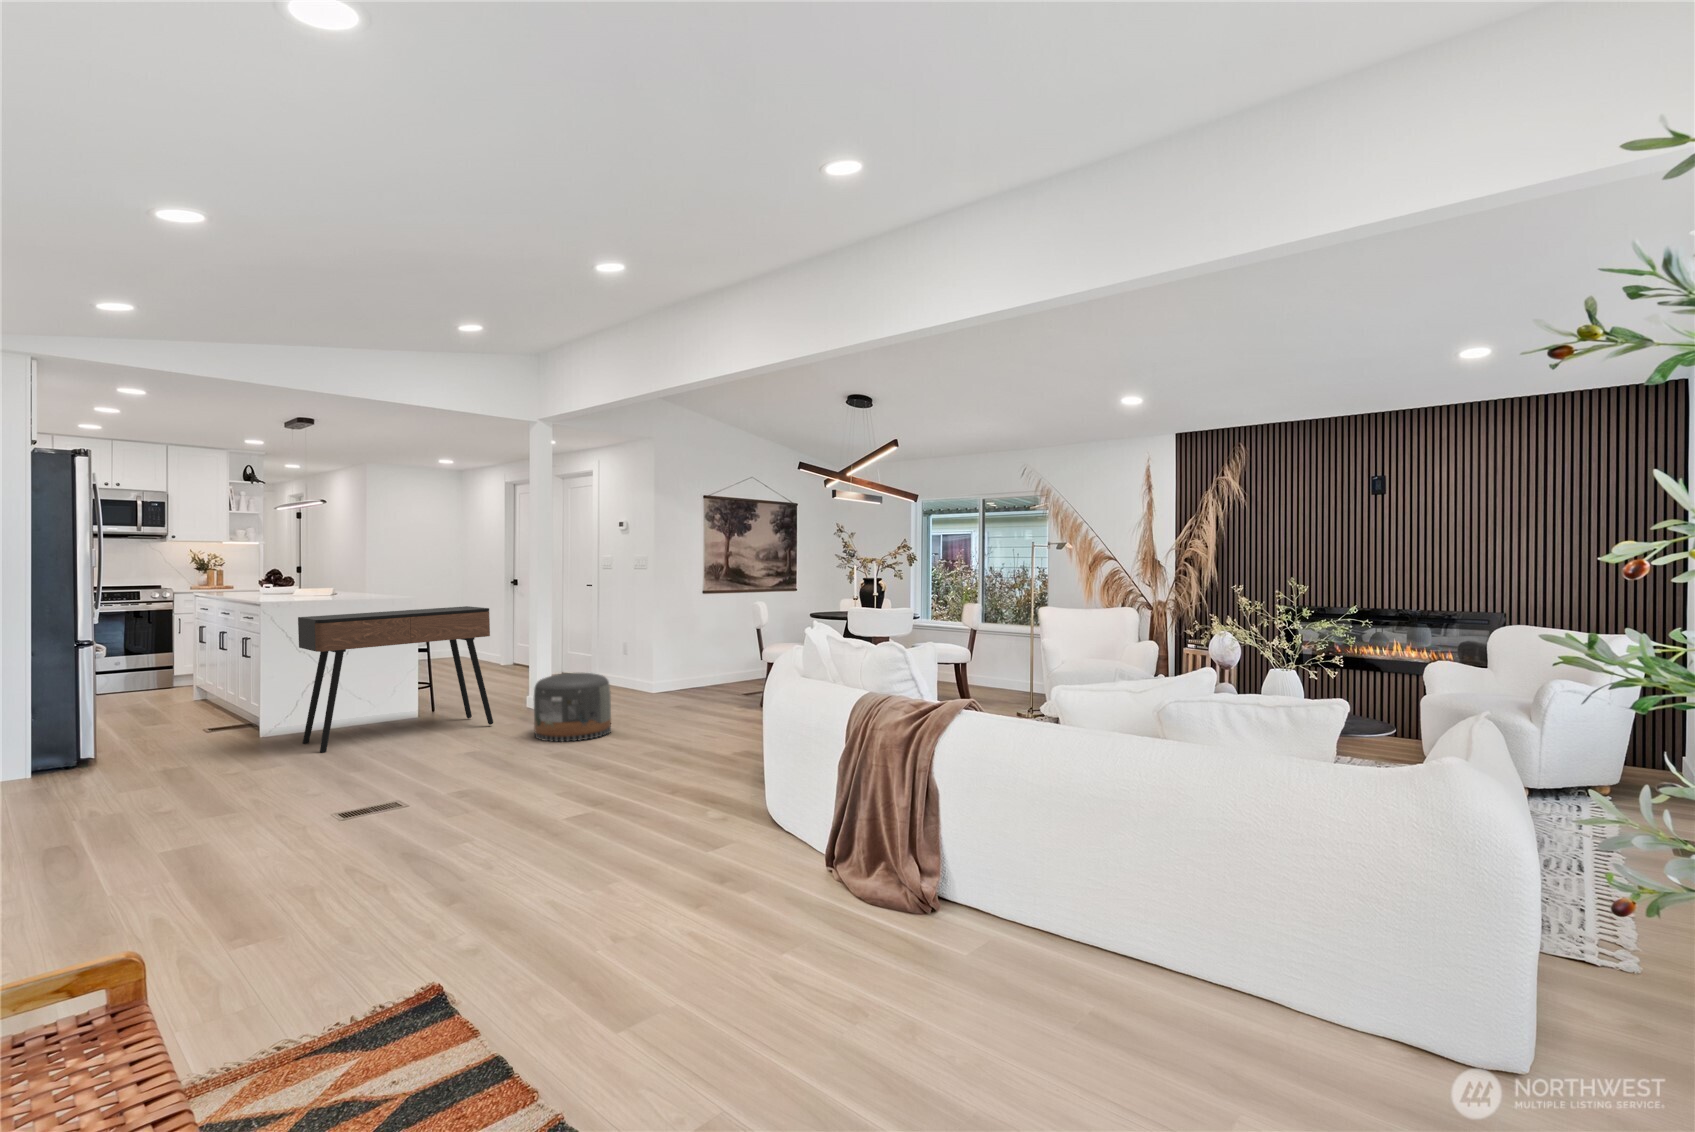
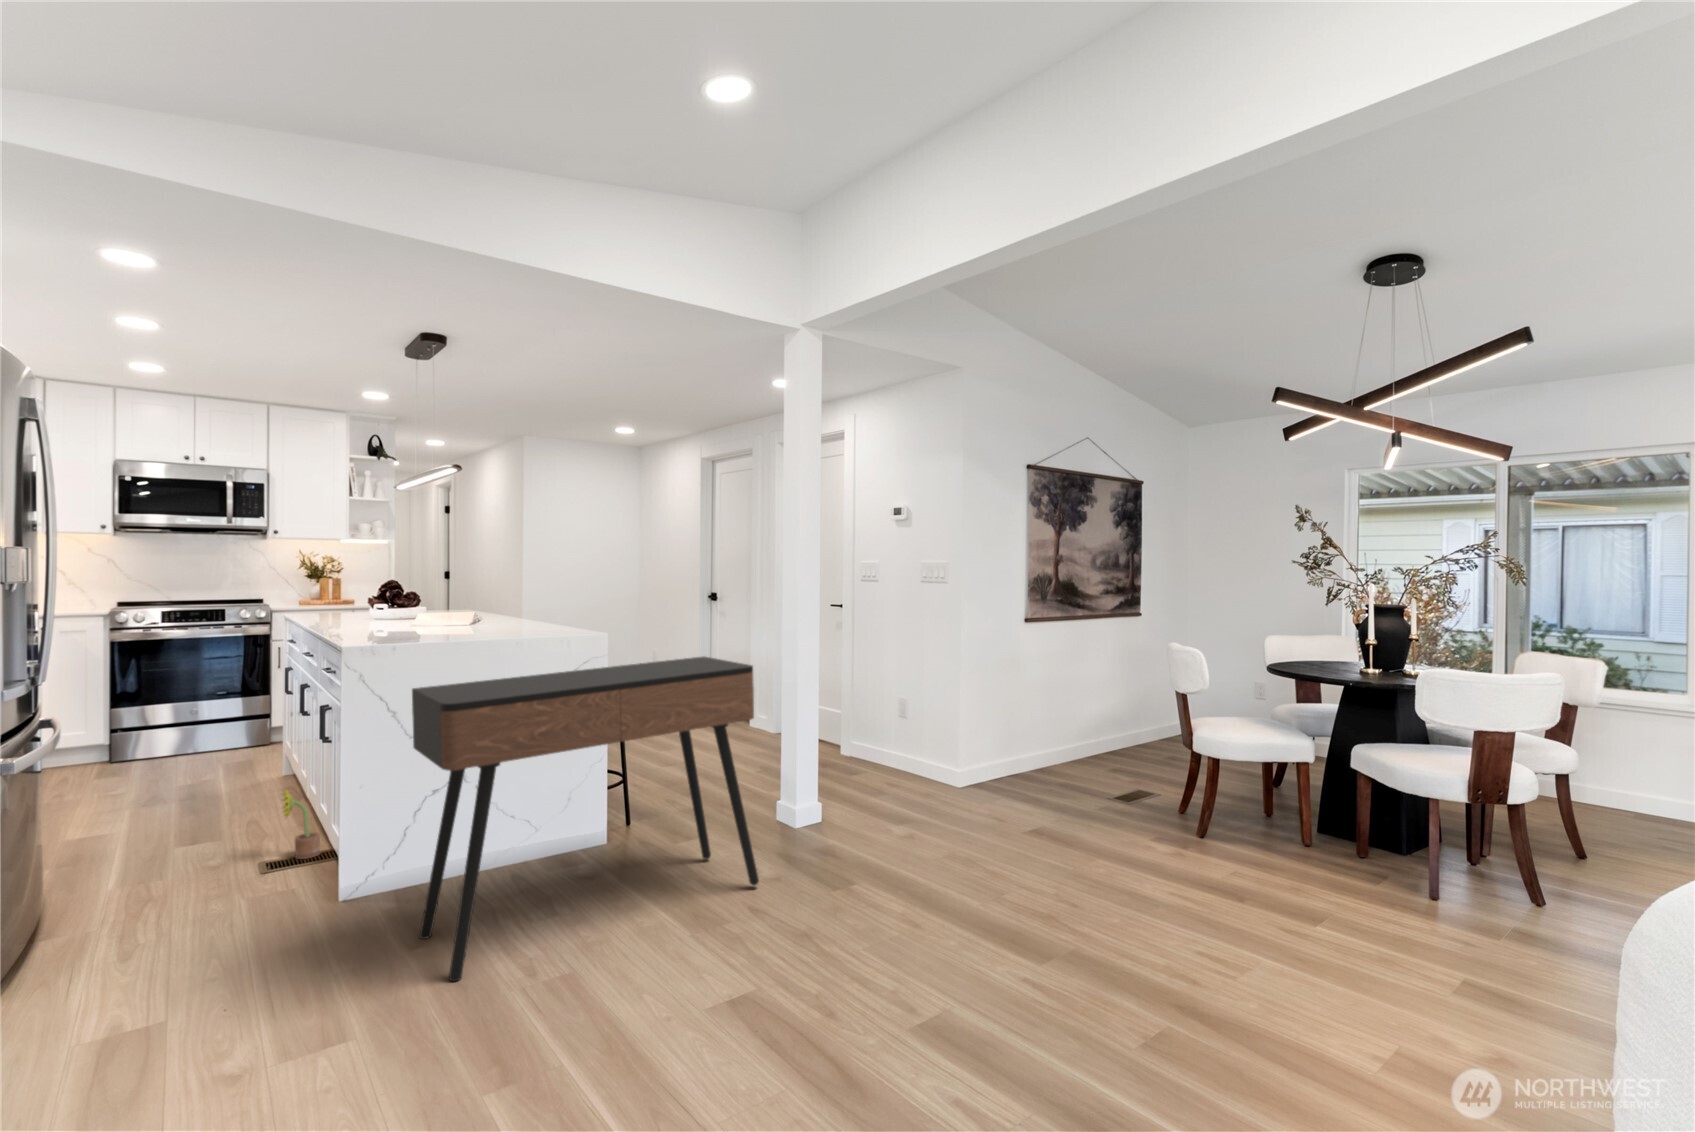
pouf: present [534,673,611,742] -> none [854,798,1003,963]
decorative plant: none [211,684,236,725] -> present [283,790,320,859]

